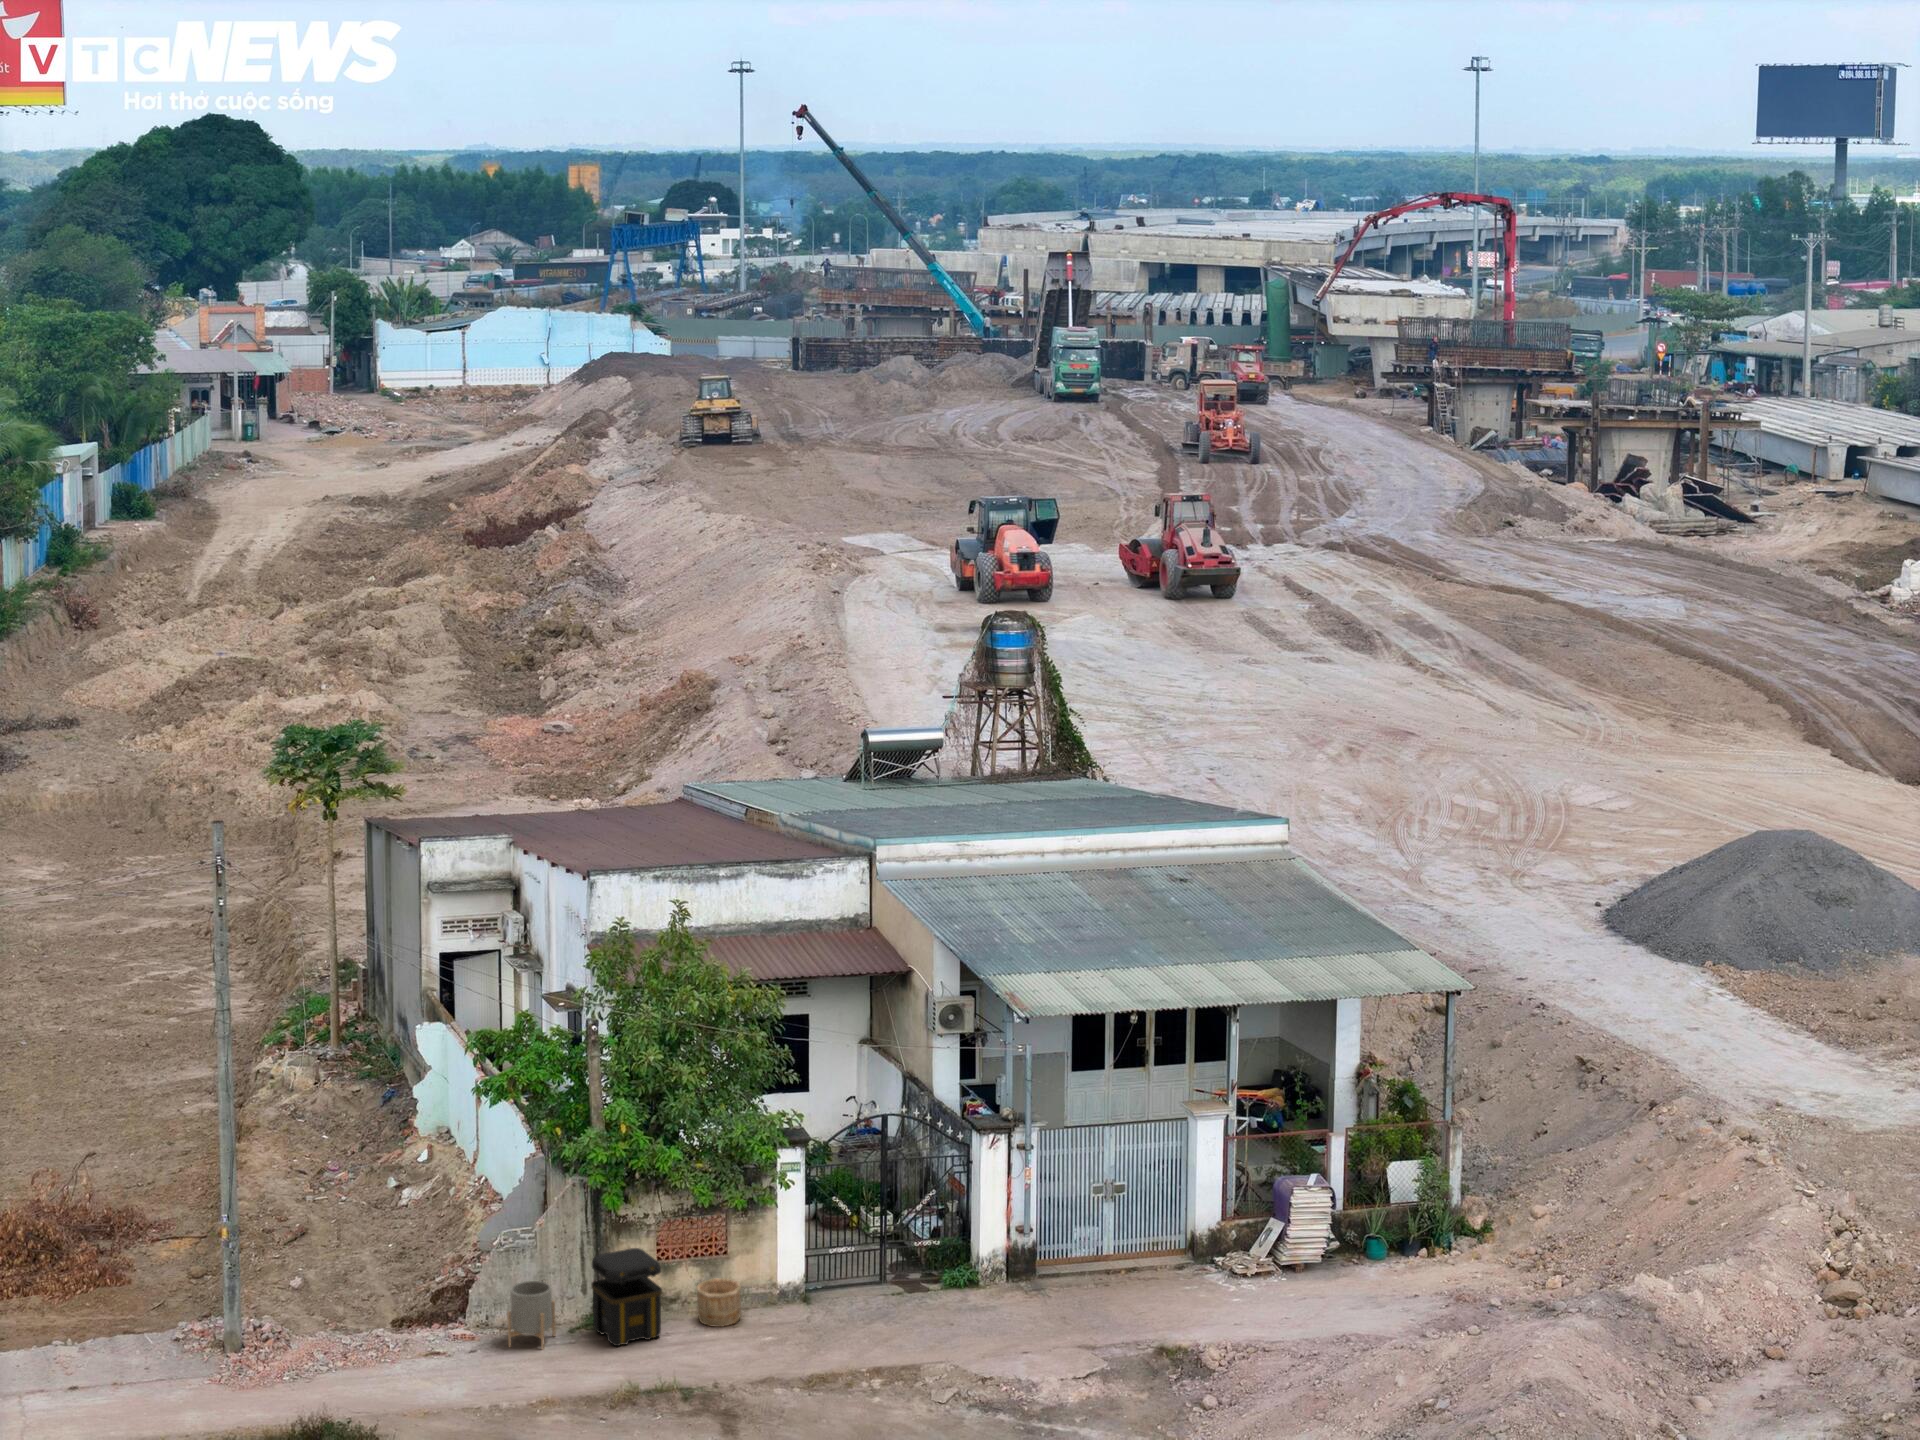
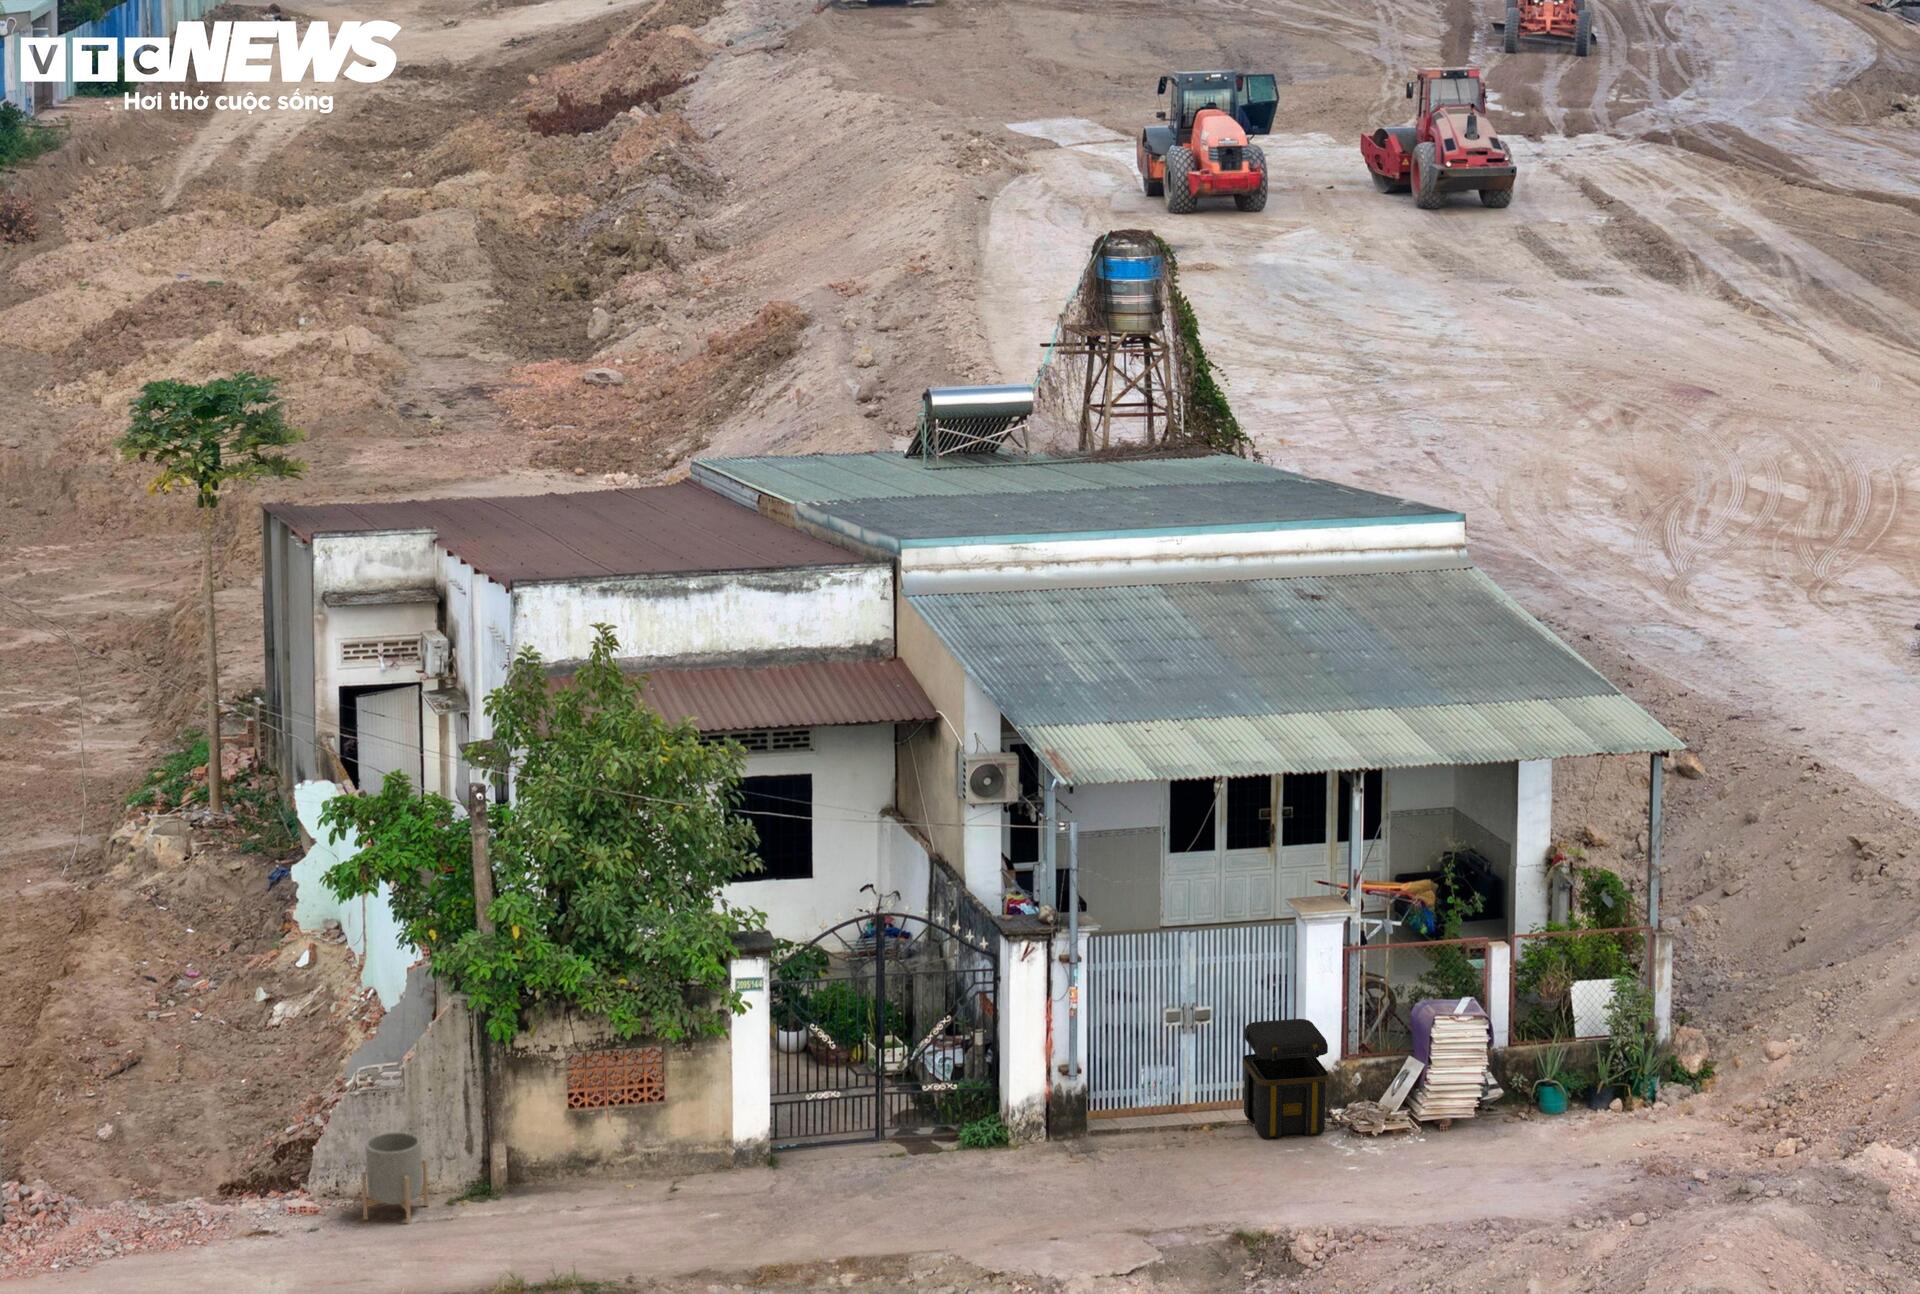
toolbox: present [591,1248,662,1346] -> present [1243,1019,1329,1139]
wooden bucket: present [696,1278,741,1327] -> none [617,1131,679,1196]

